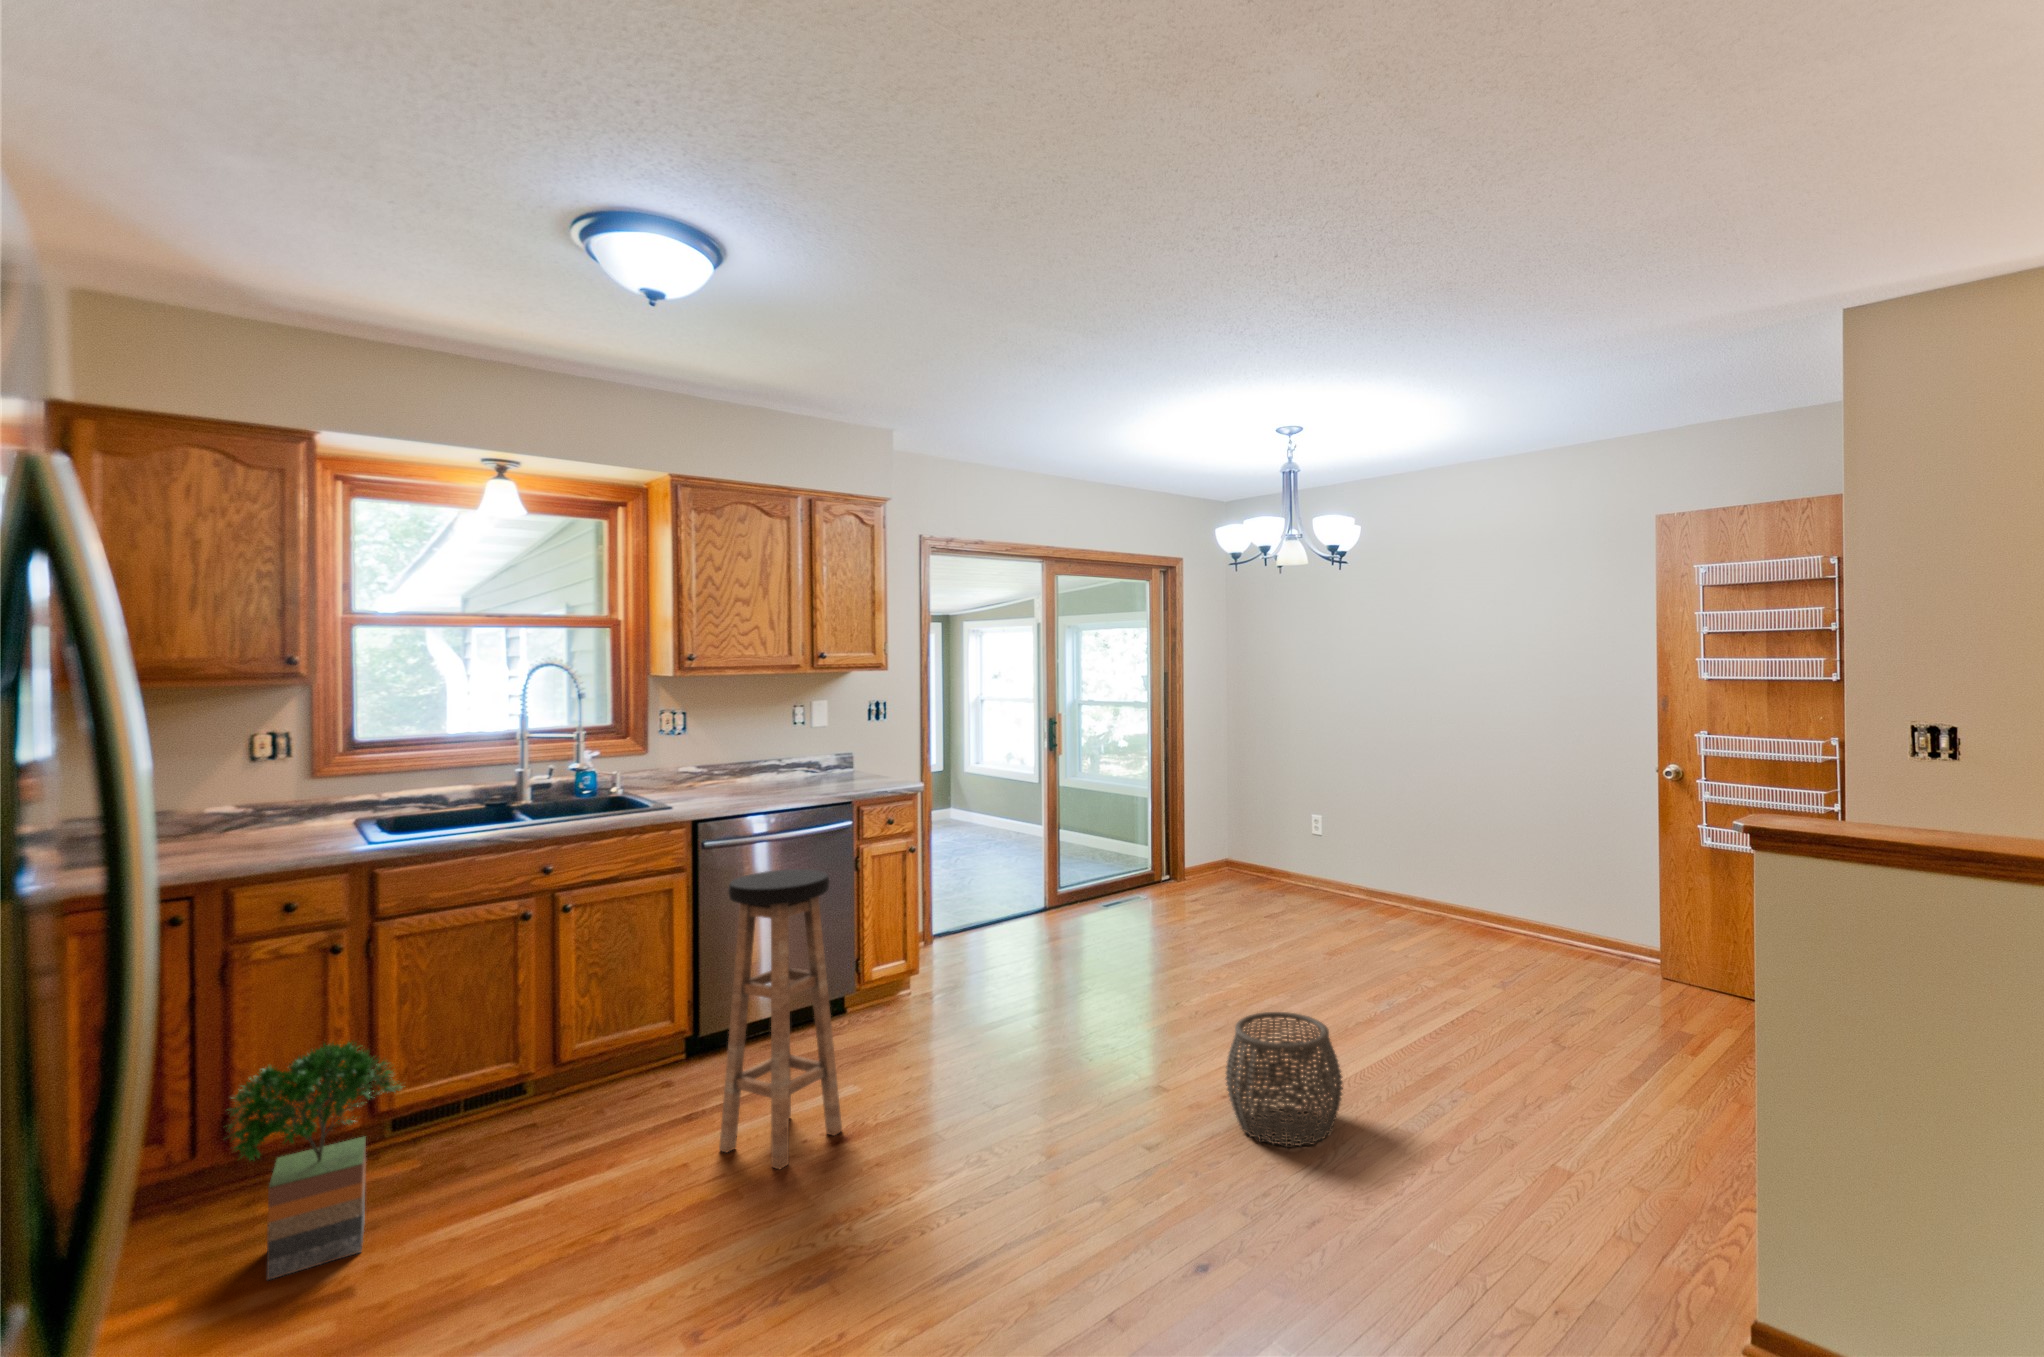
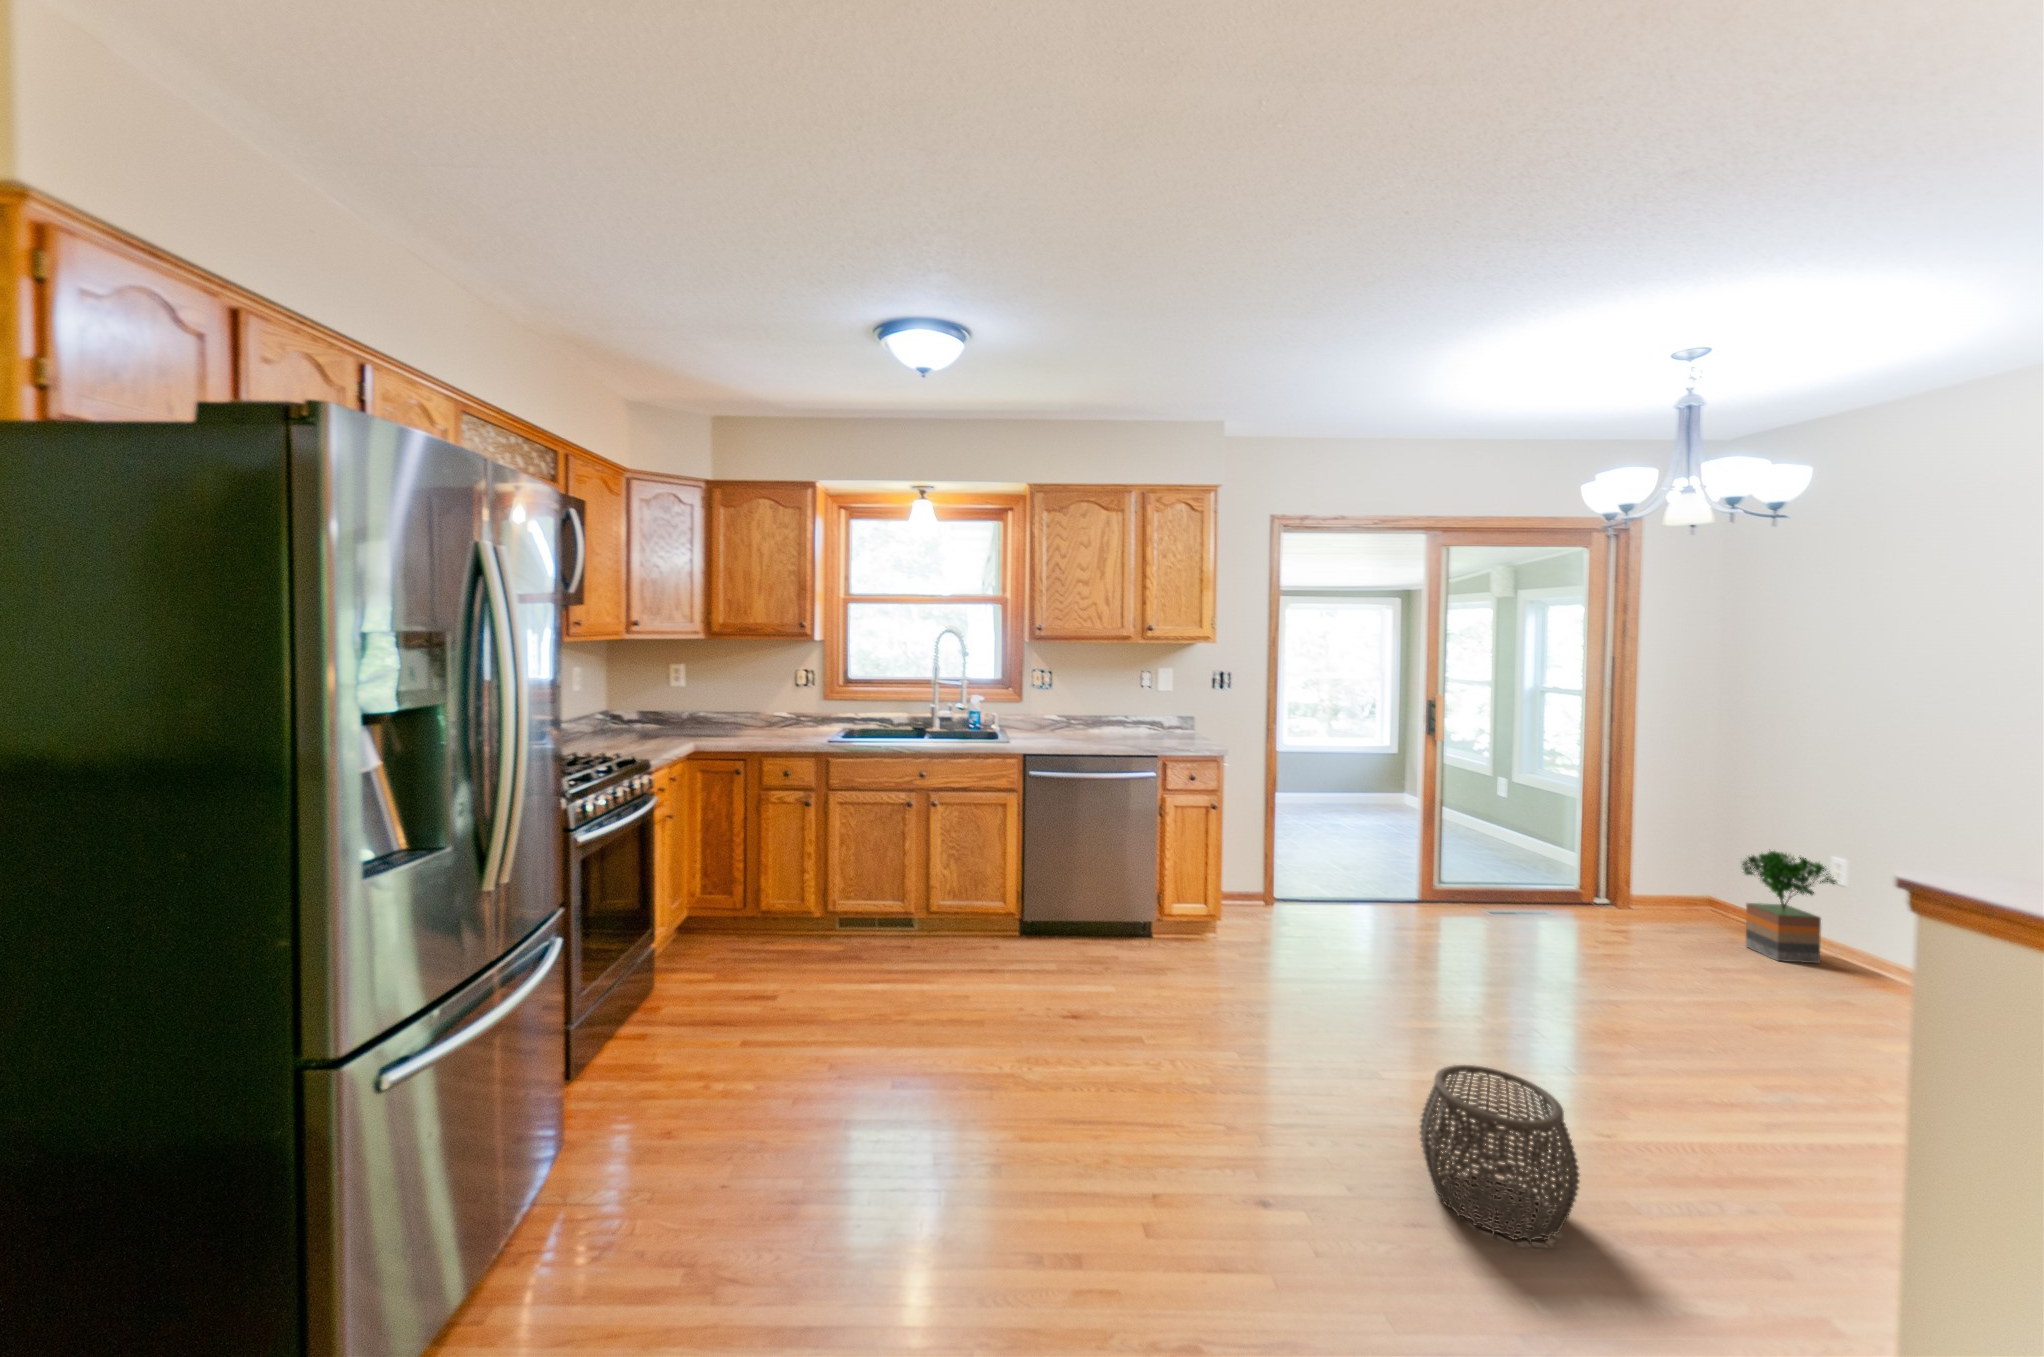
bar stool: present [719,869,842,1169] -> none [987,805,1073,1035]
potted tree: present [227,1042,402,1280] -> present [1742,851,1837,963]

